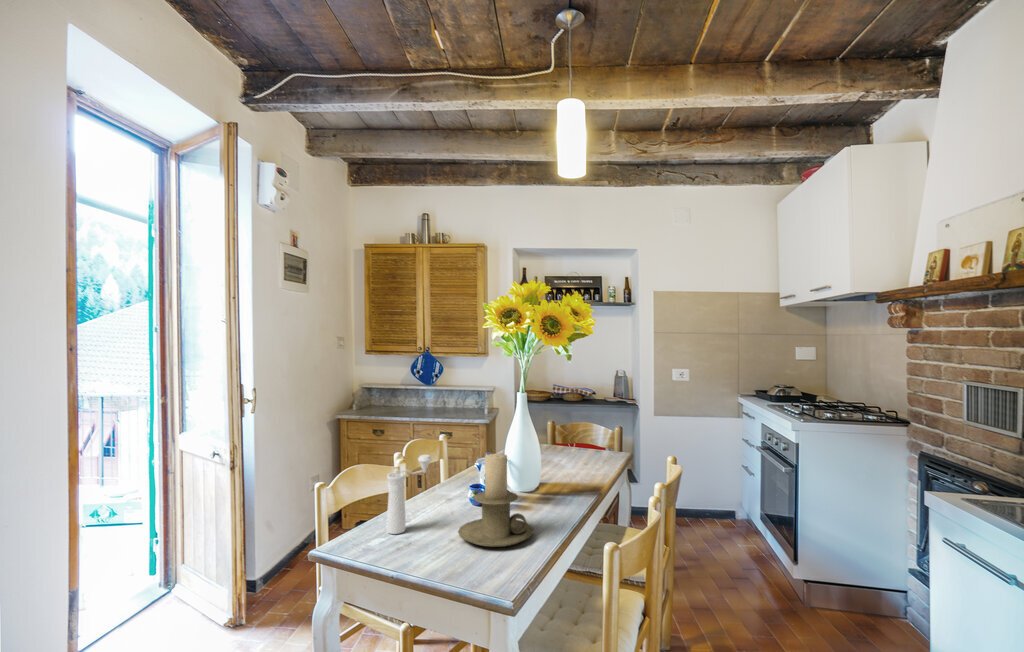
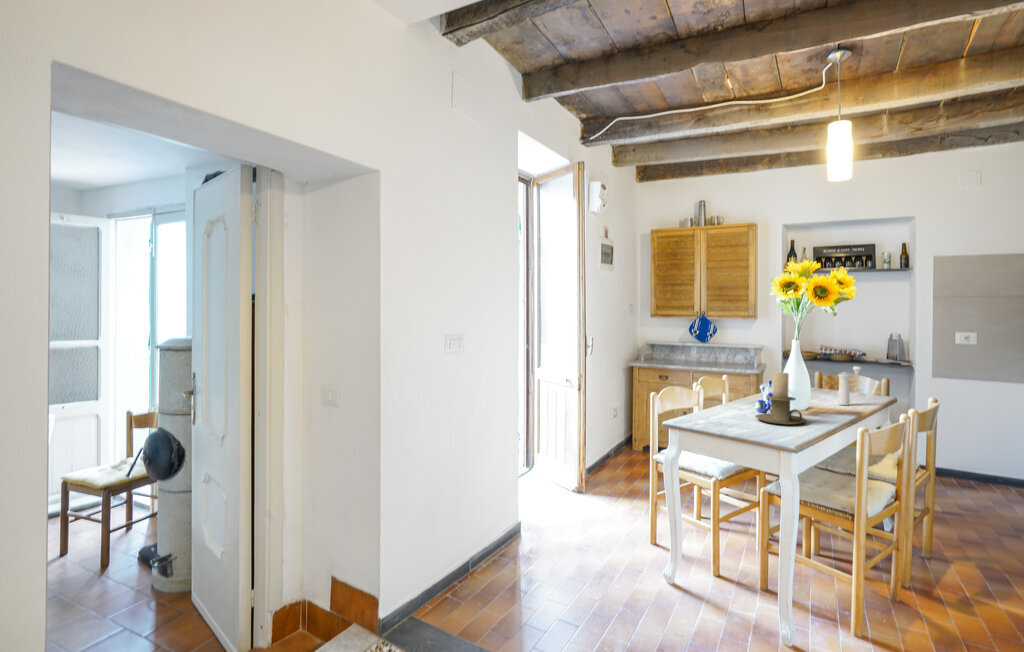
pepper mill: present [387,455,432,534] -> present [838,366,861,405]

